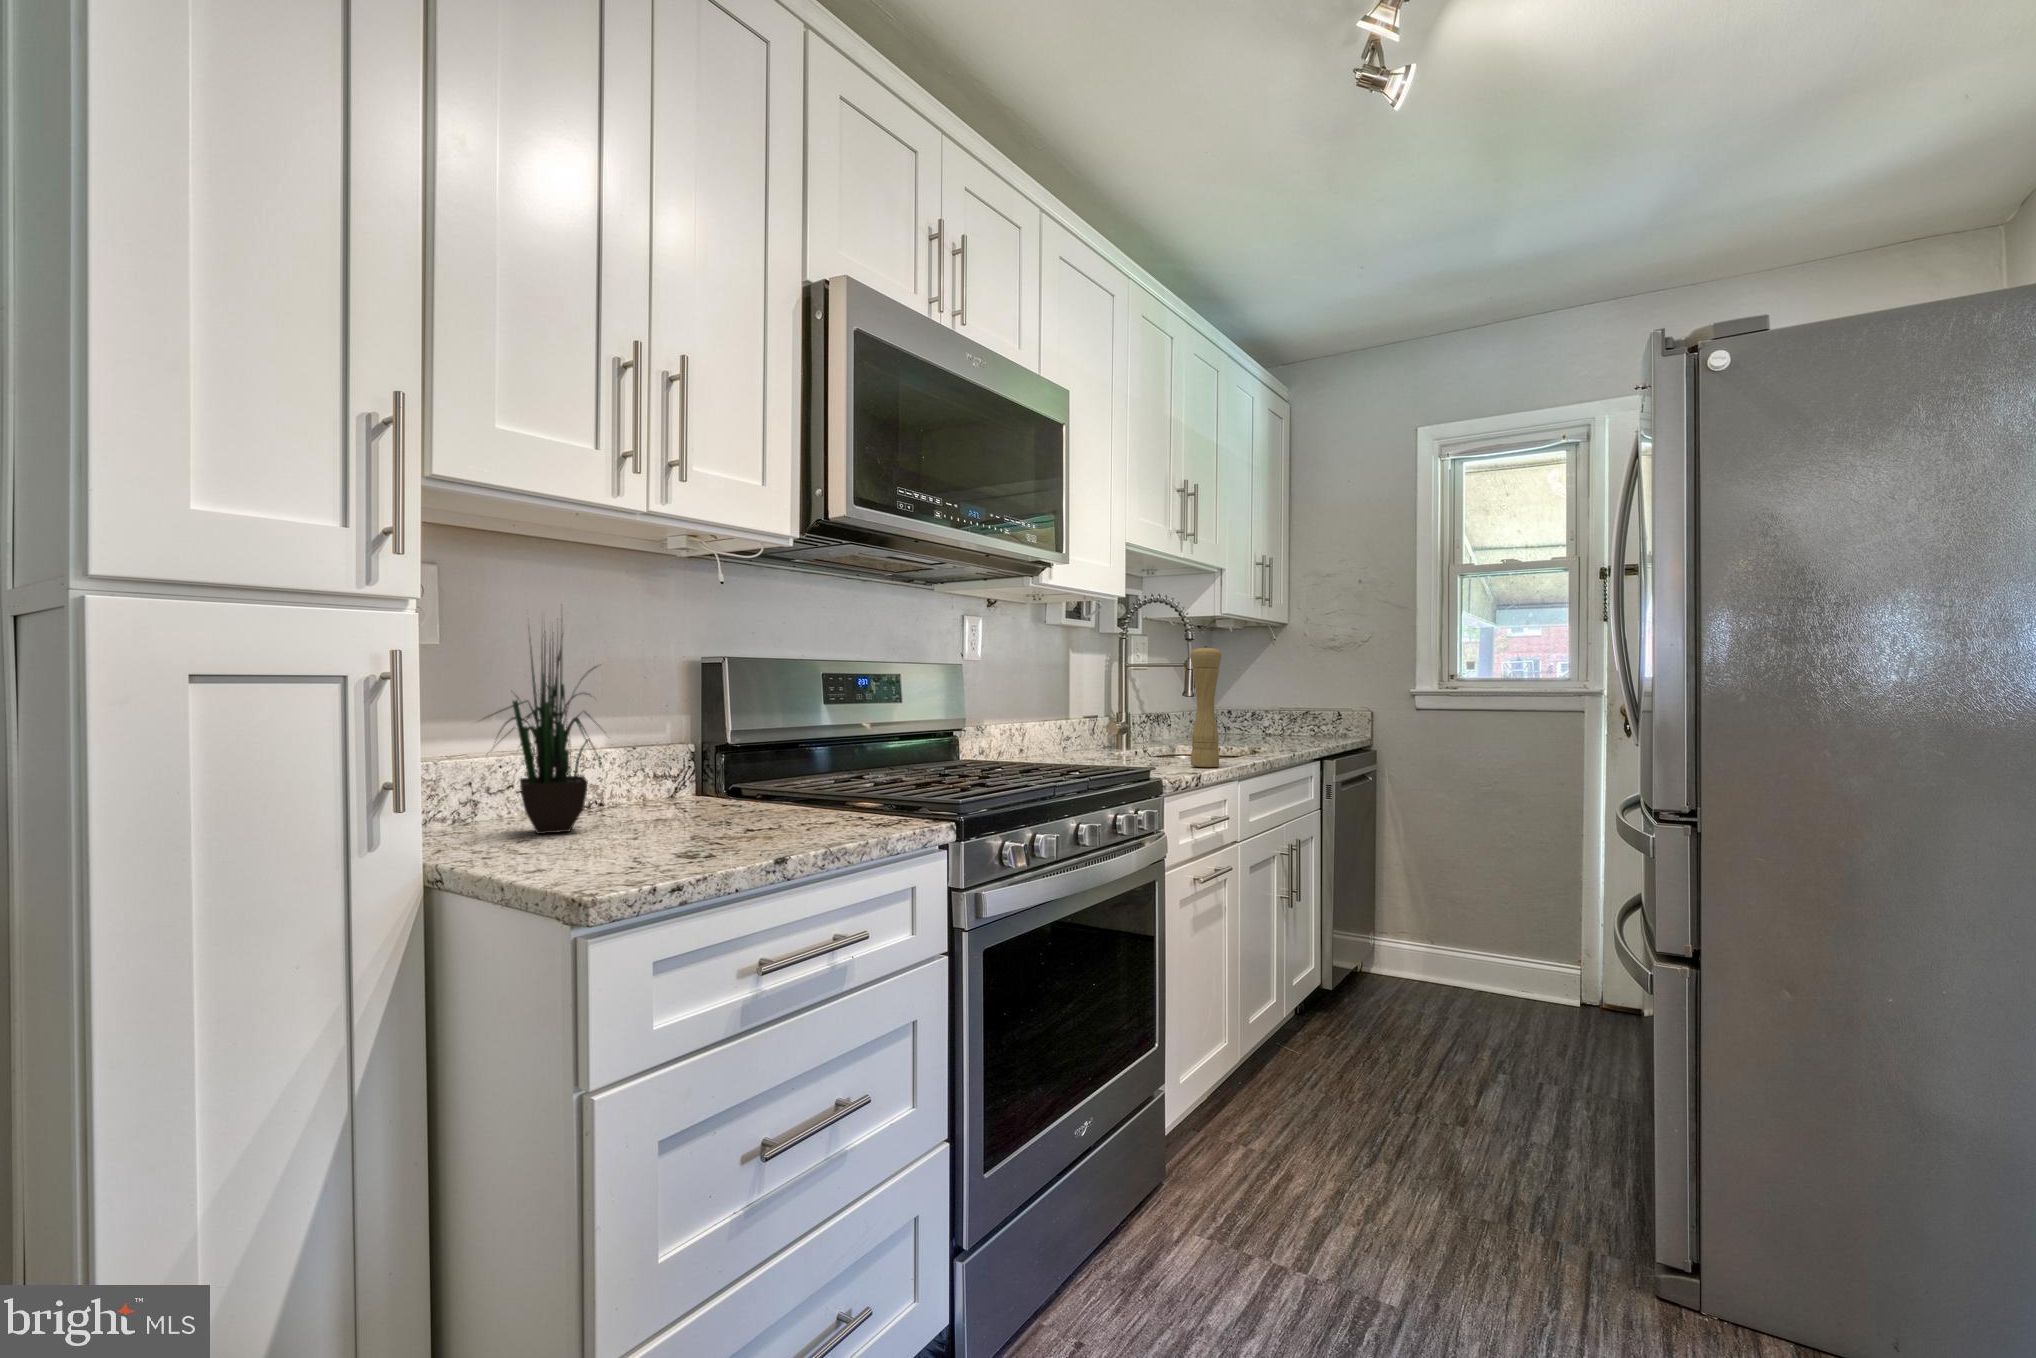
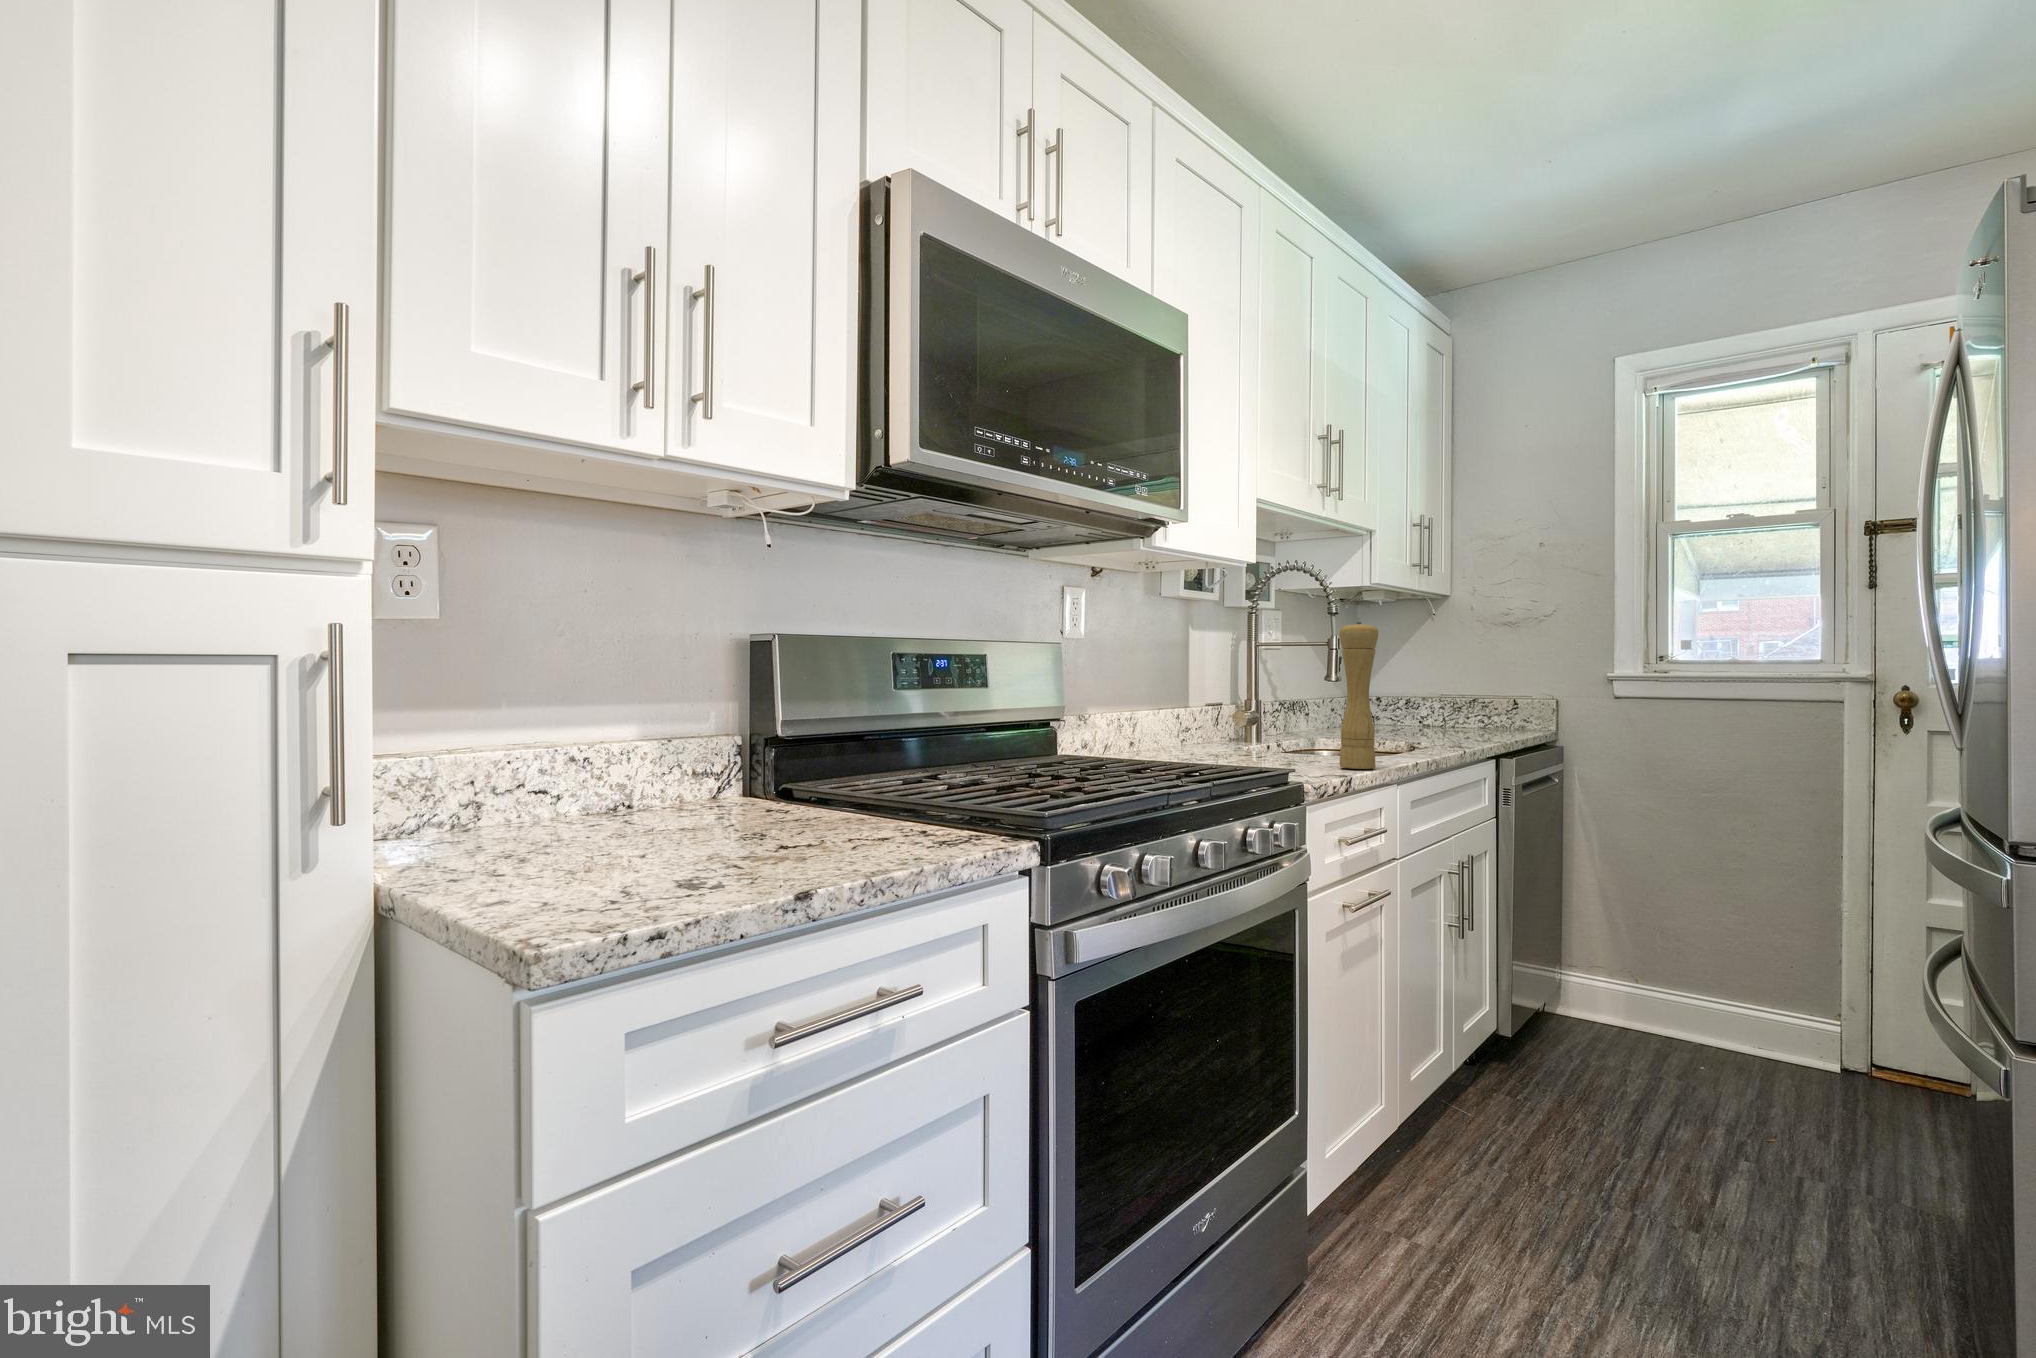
potted plant: present [492,632,600,834] -> none [449,549,626,847]

